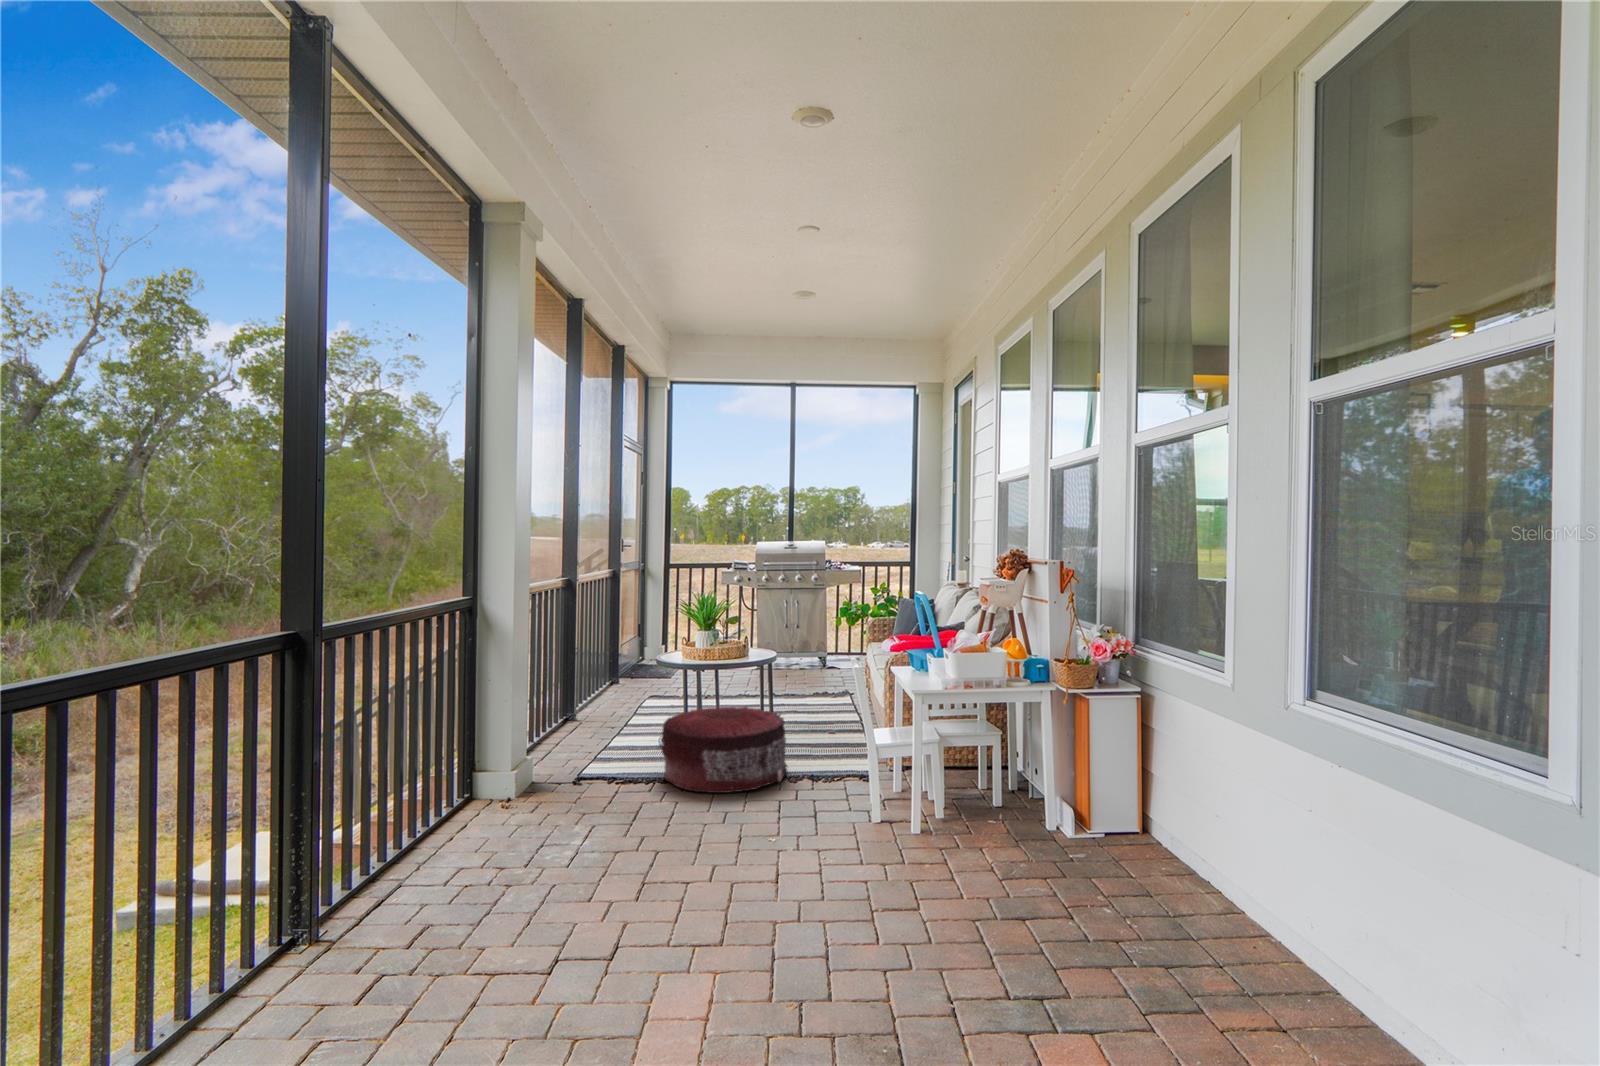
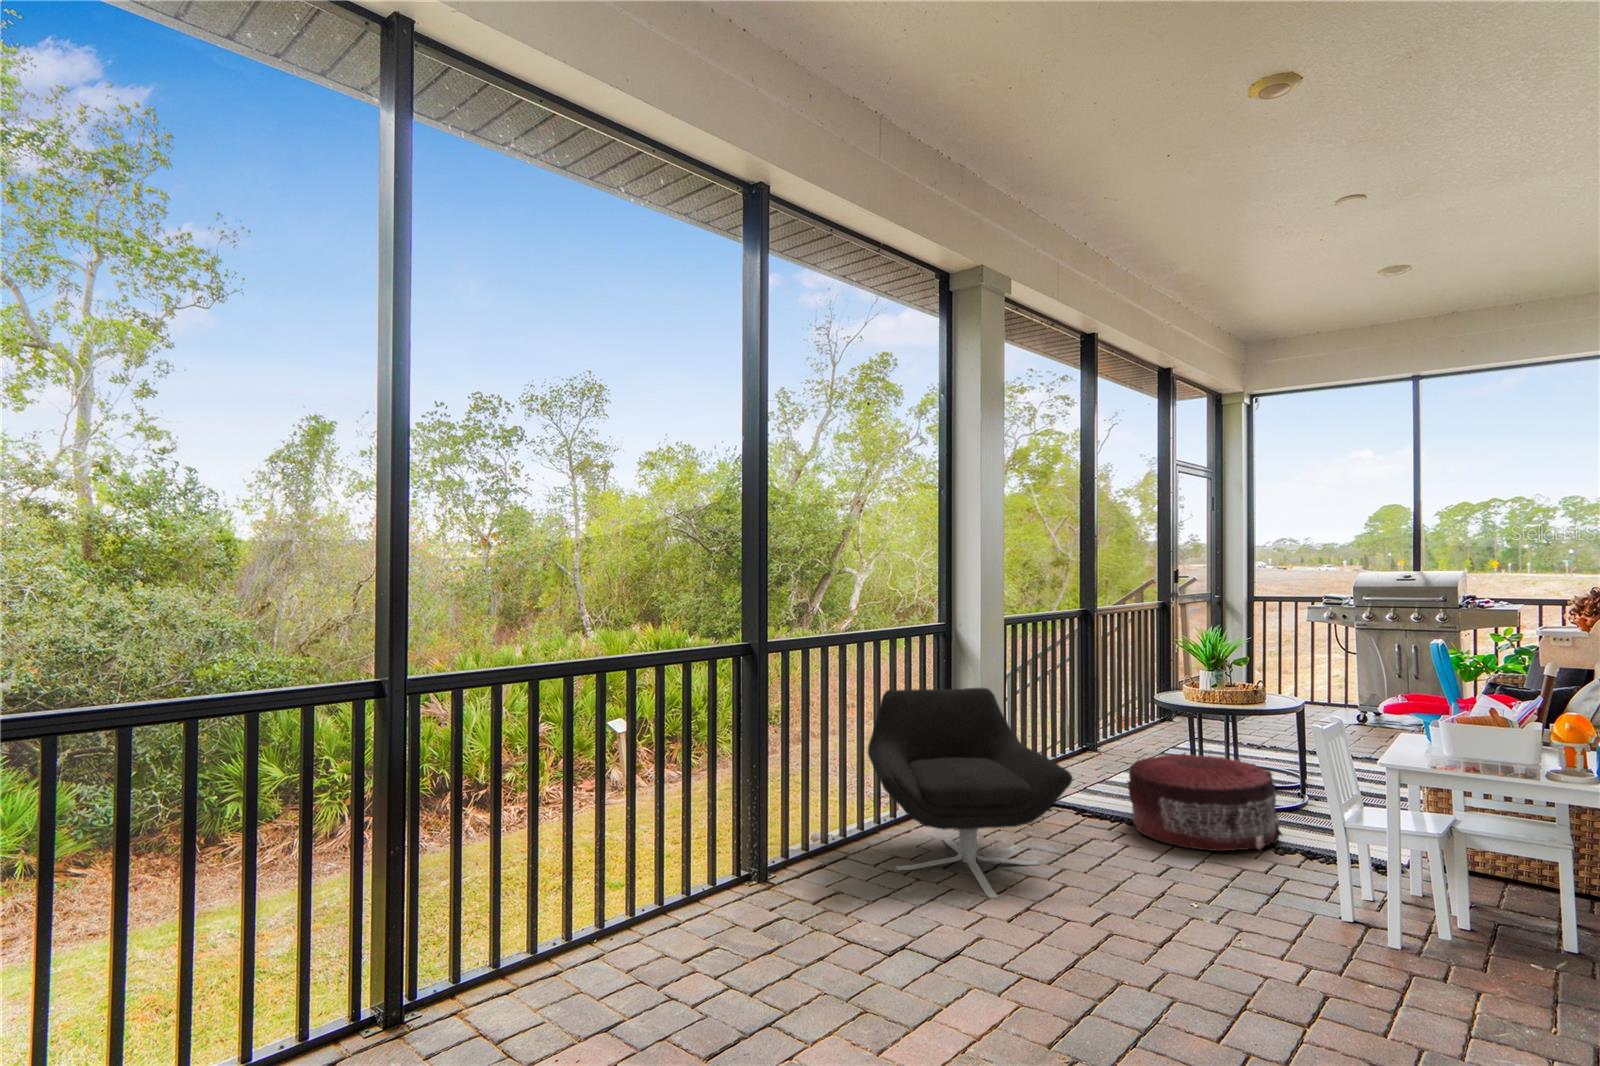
lounge chair: none [413,663,660,883] -> present [867,688,1073,898]

